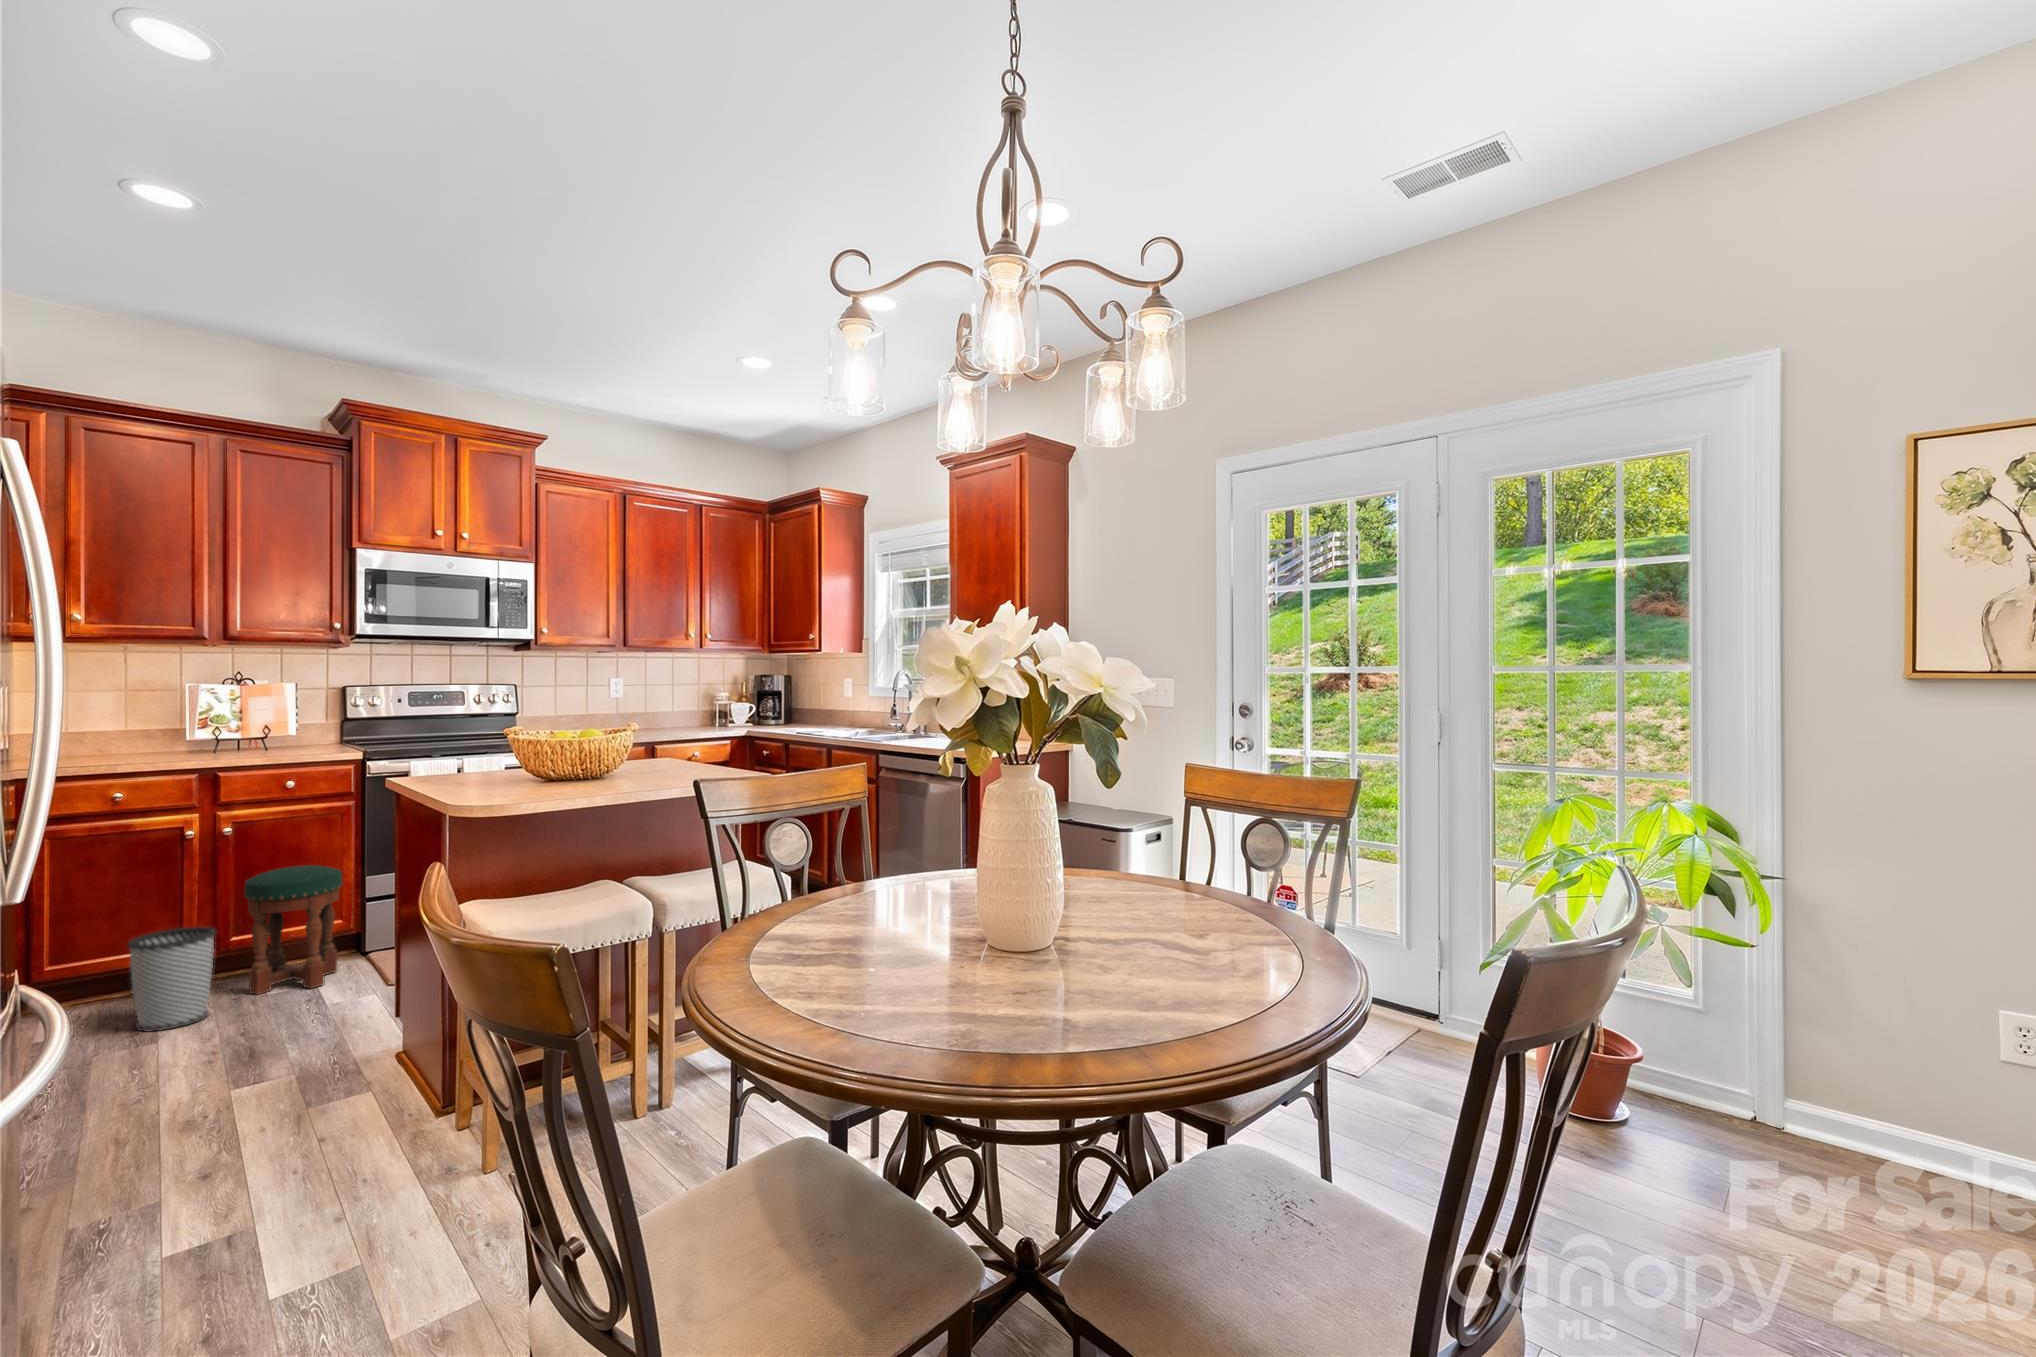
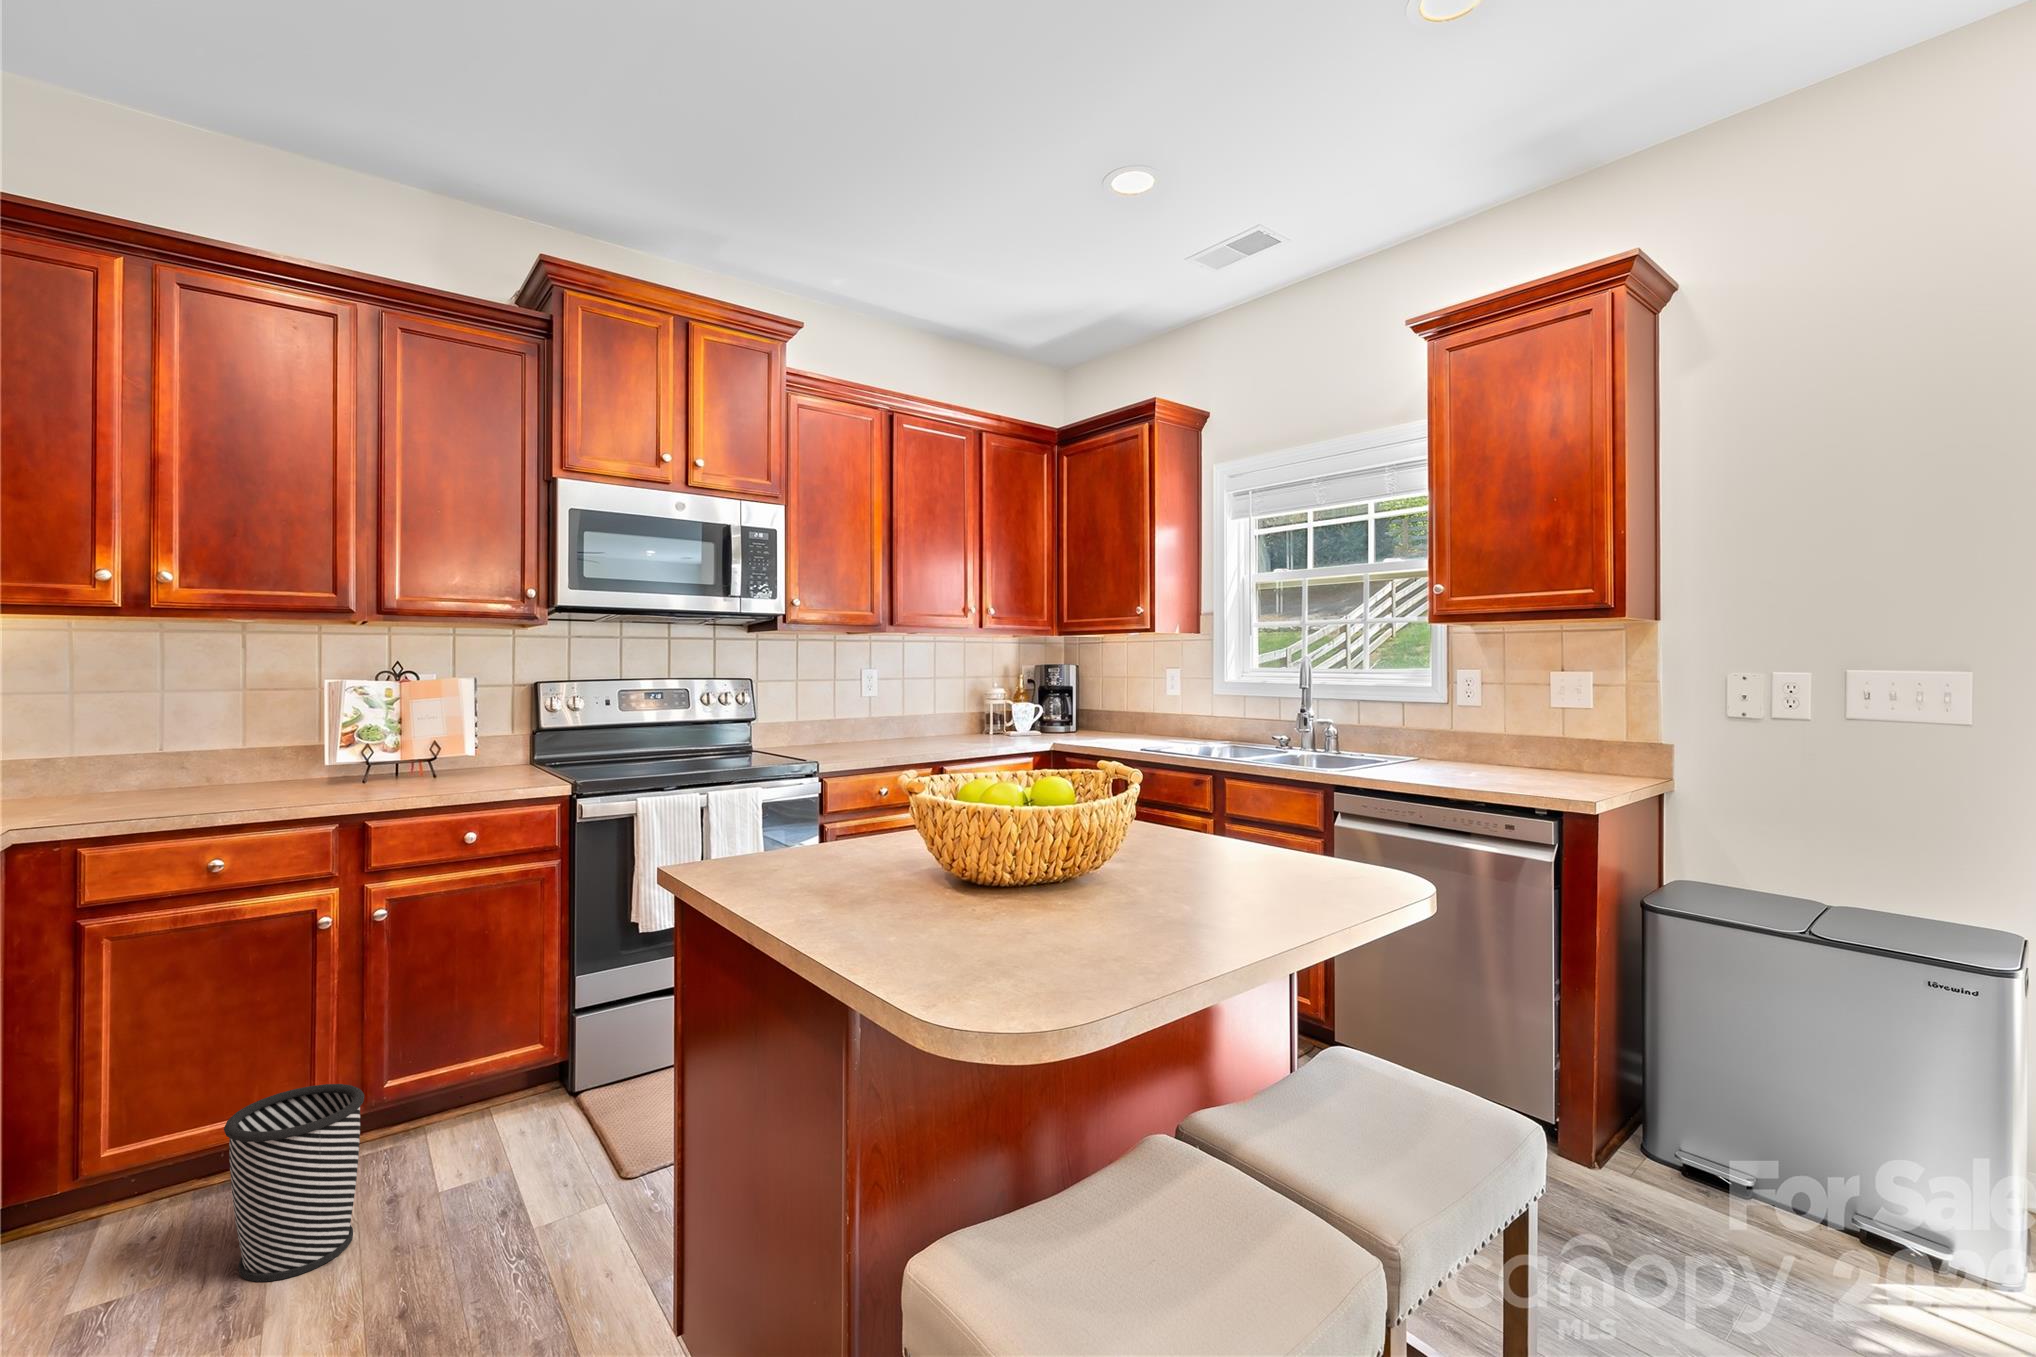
stool: present [245,865,342,995] -> none [407,966,547,1186]

